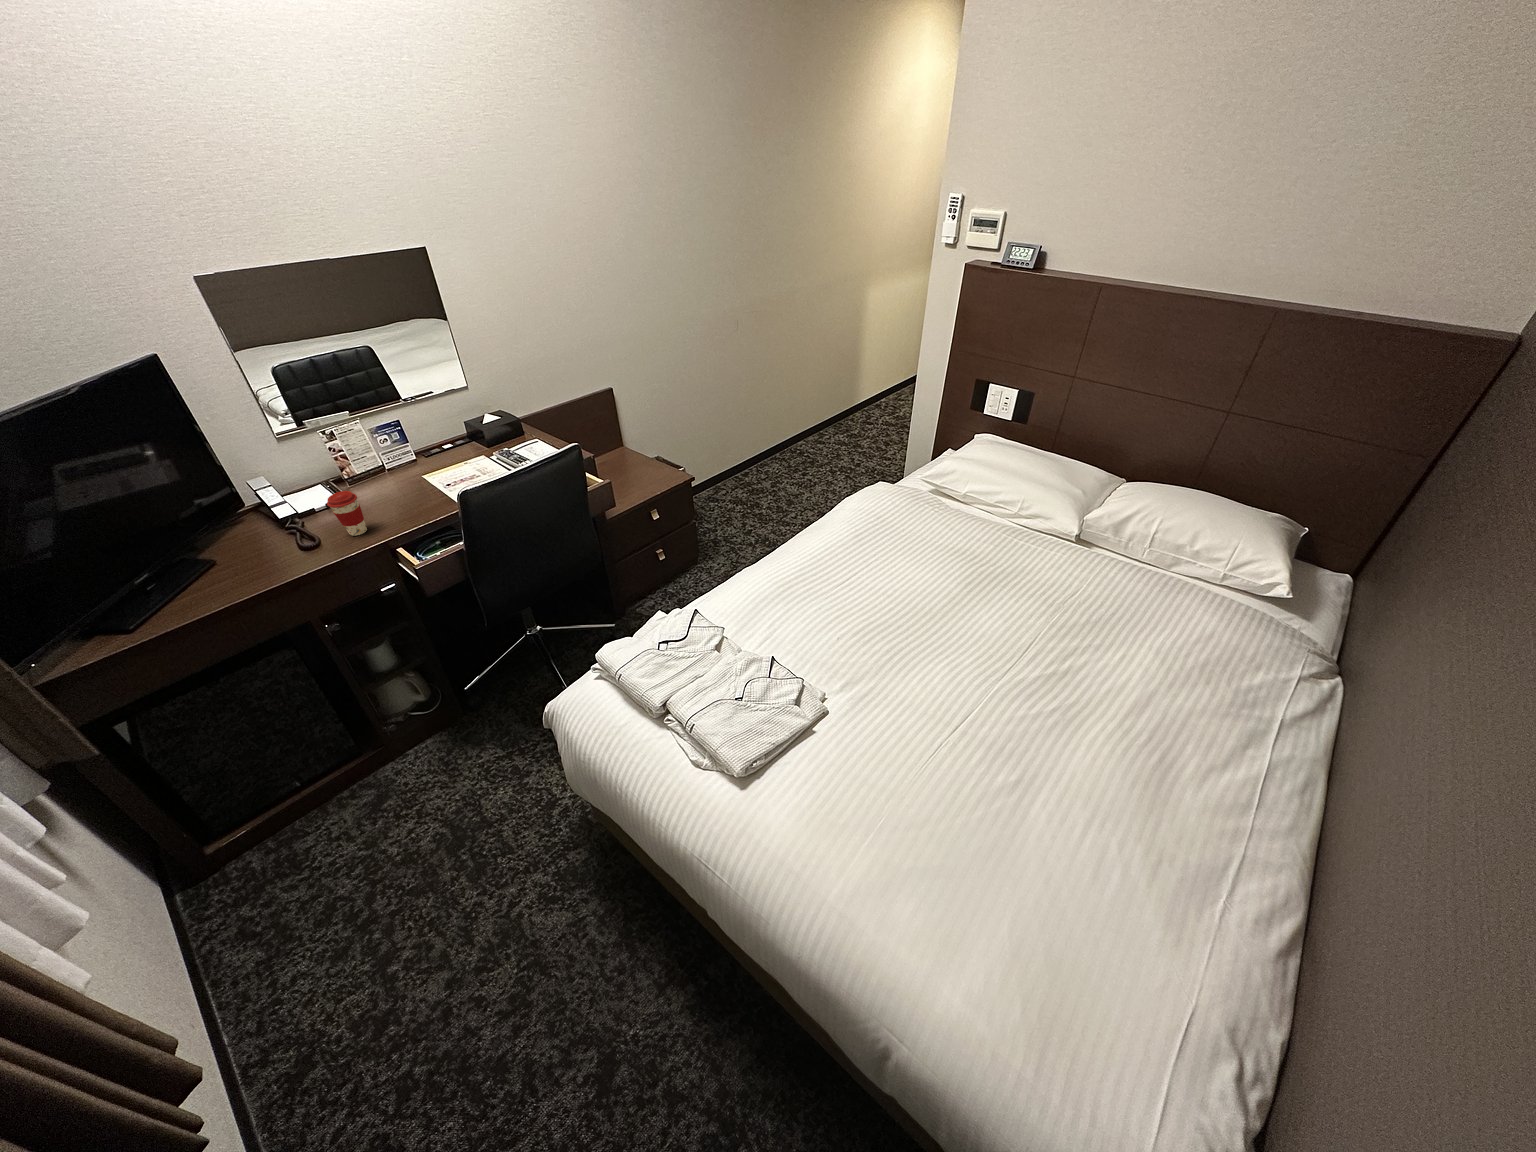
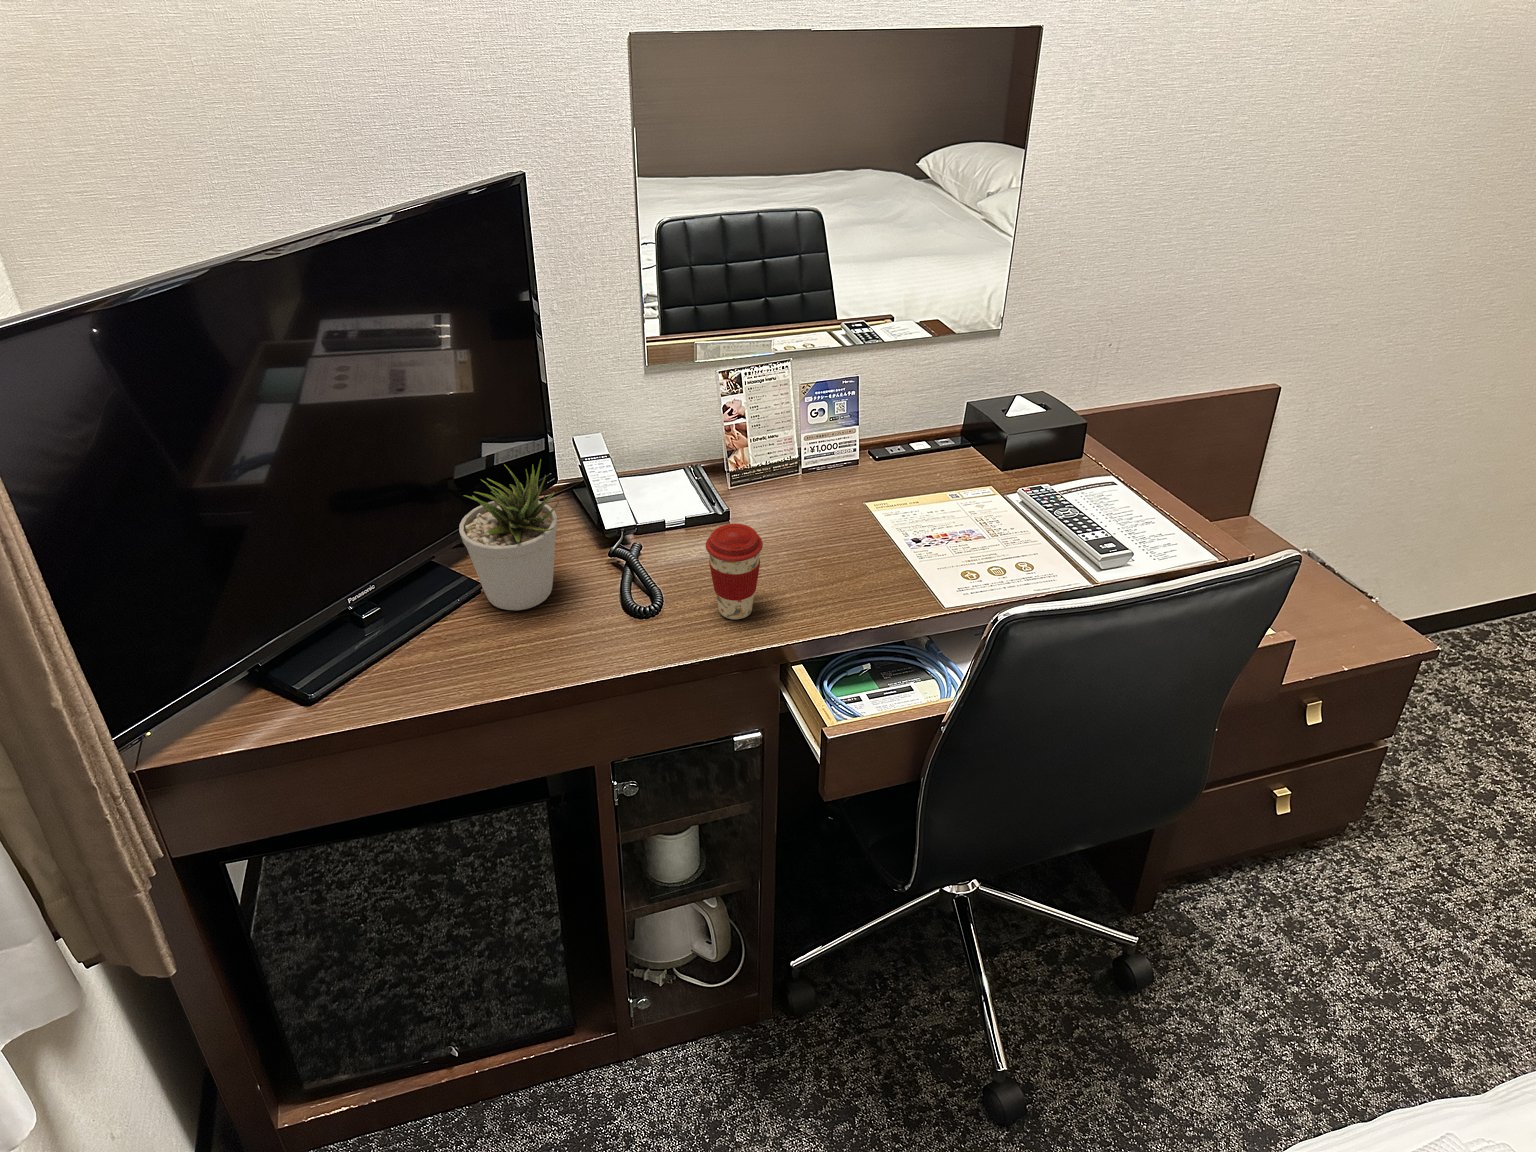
potted plant: none [175,485,254,565] -> present [459,460,560,610]

